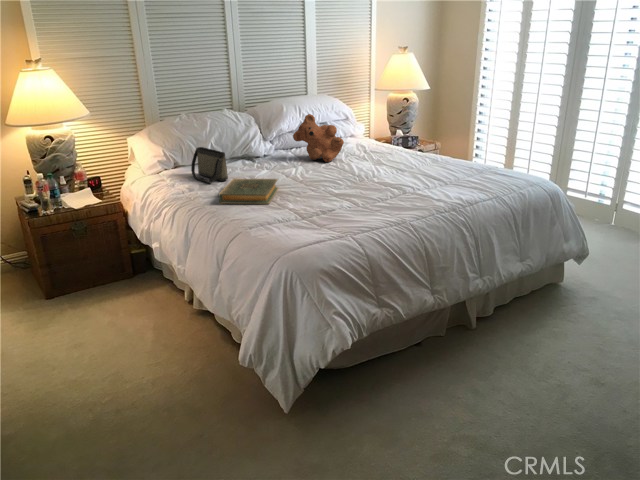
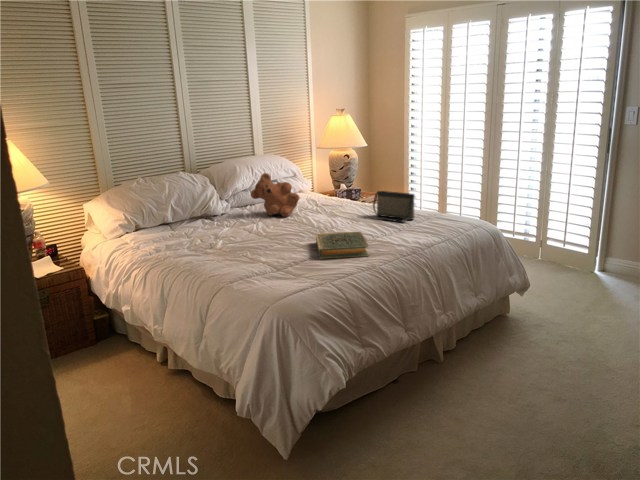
handbag: present [191,147,228,183] -> present [373,191,415,222]
hardback book: present [219,179,279,204] -> present [316,232,369,259]

